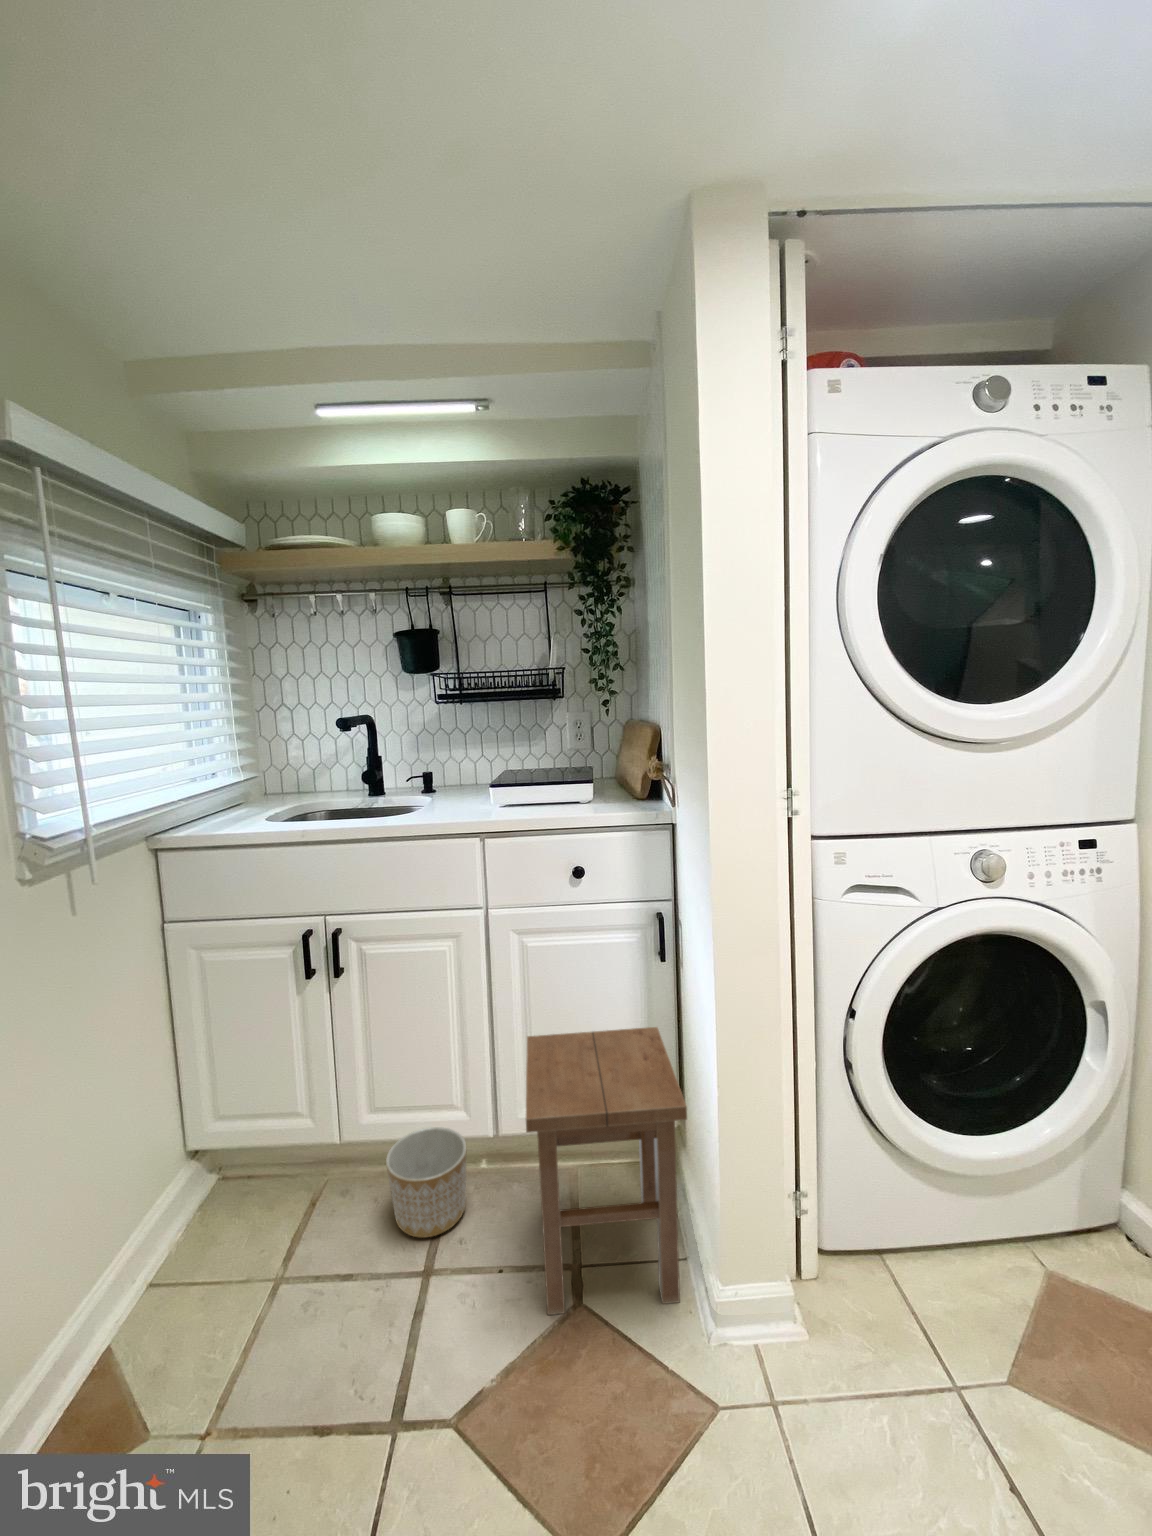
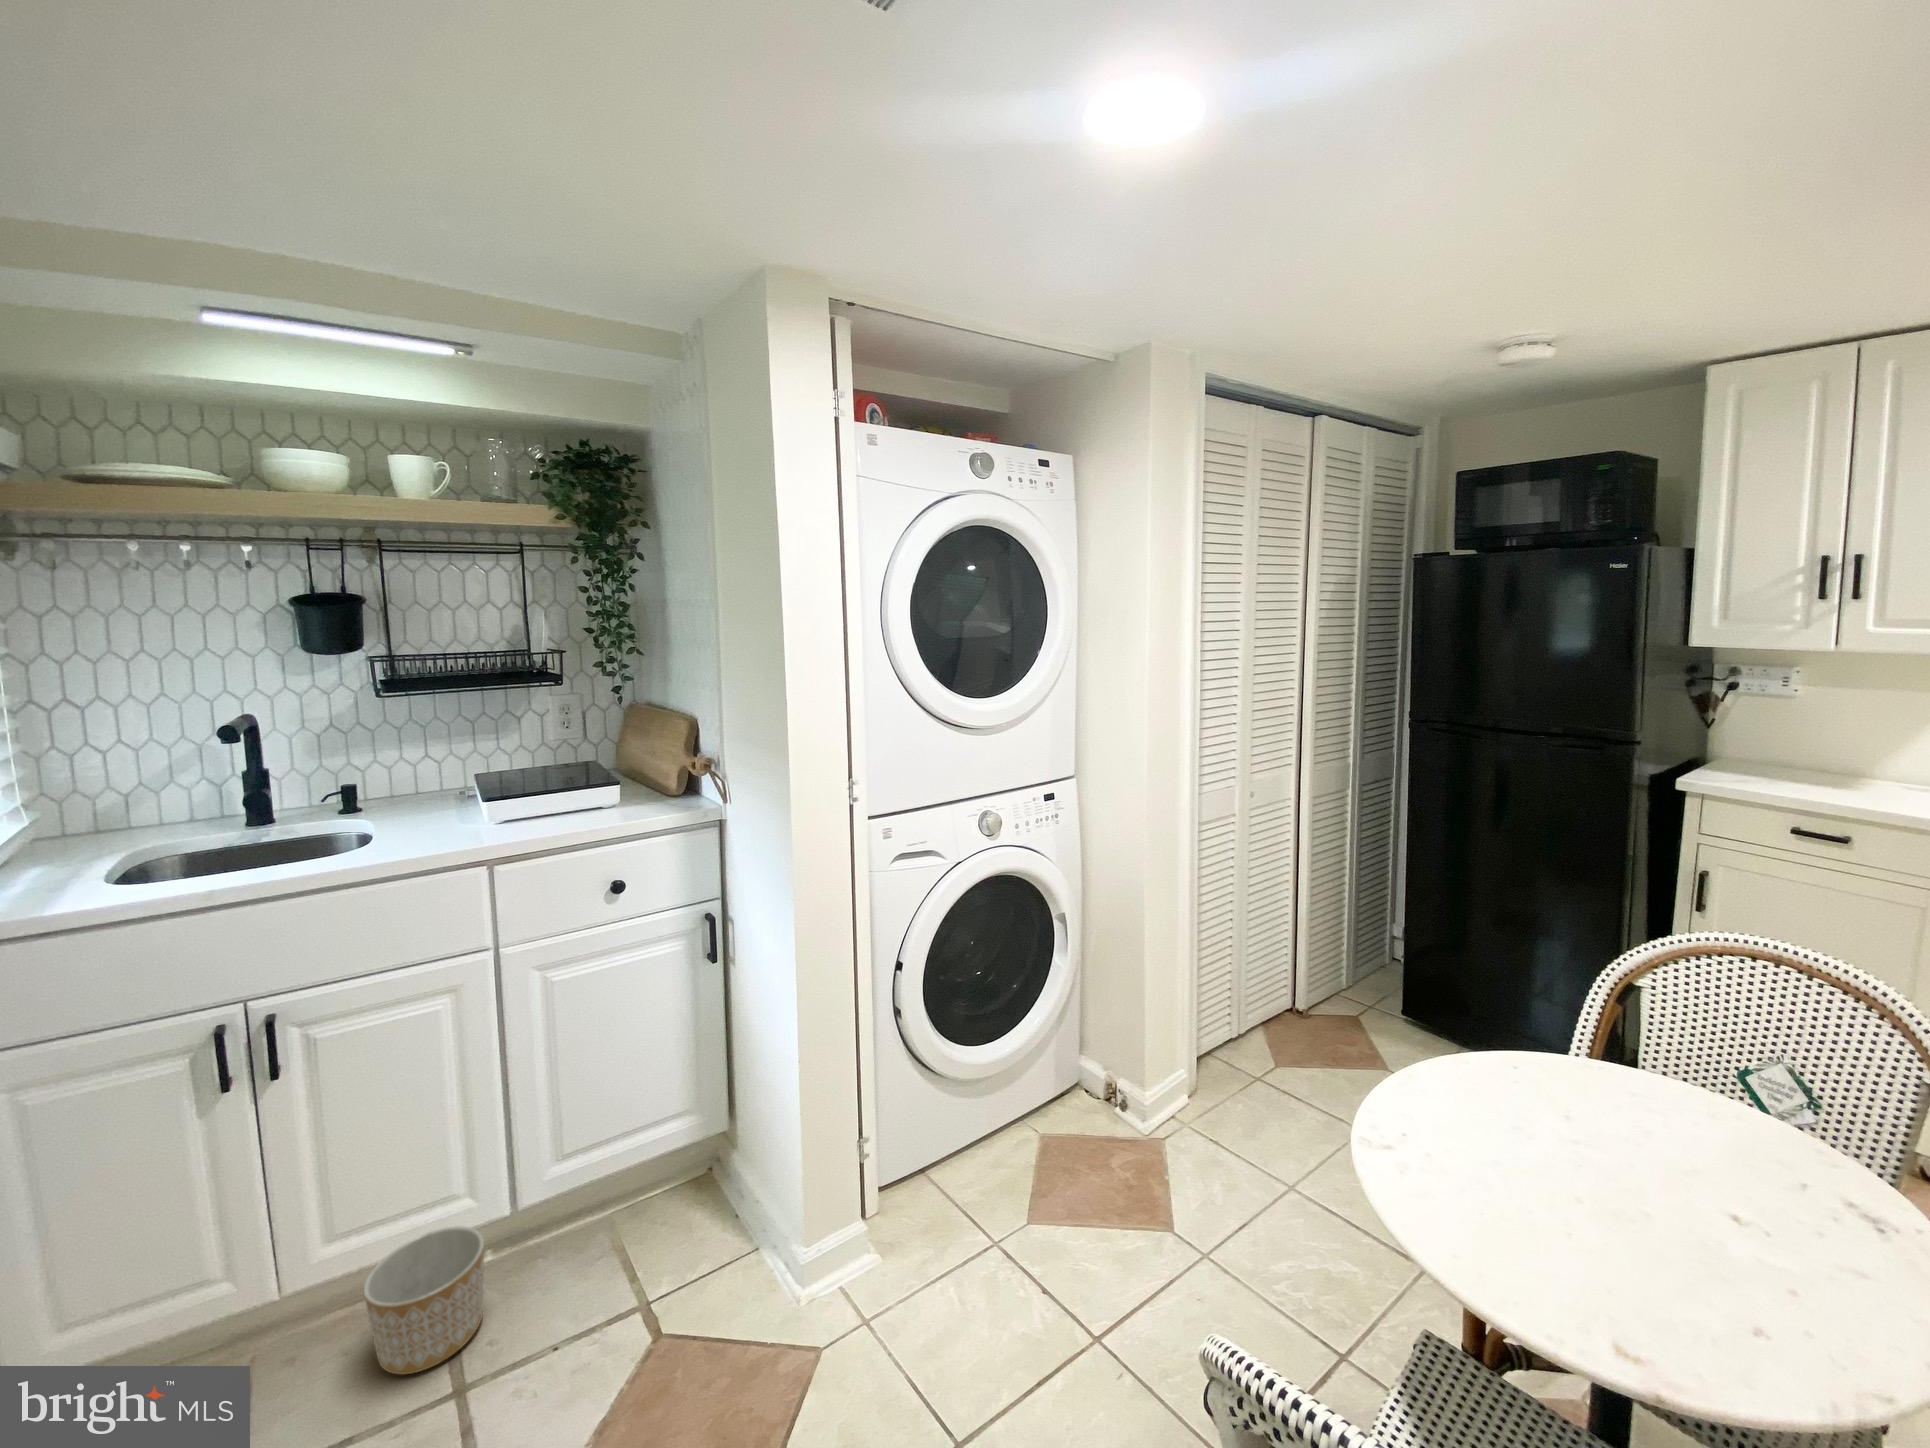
stool: present [526,1027,687,1315] -> none [565,1028,768,1362]

